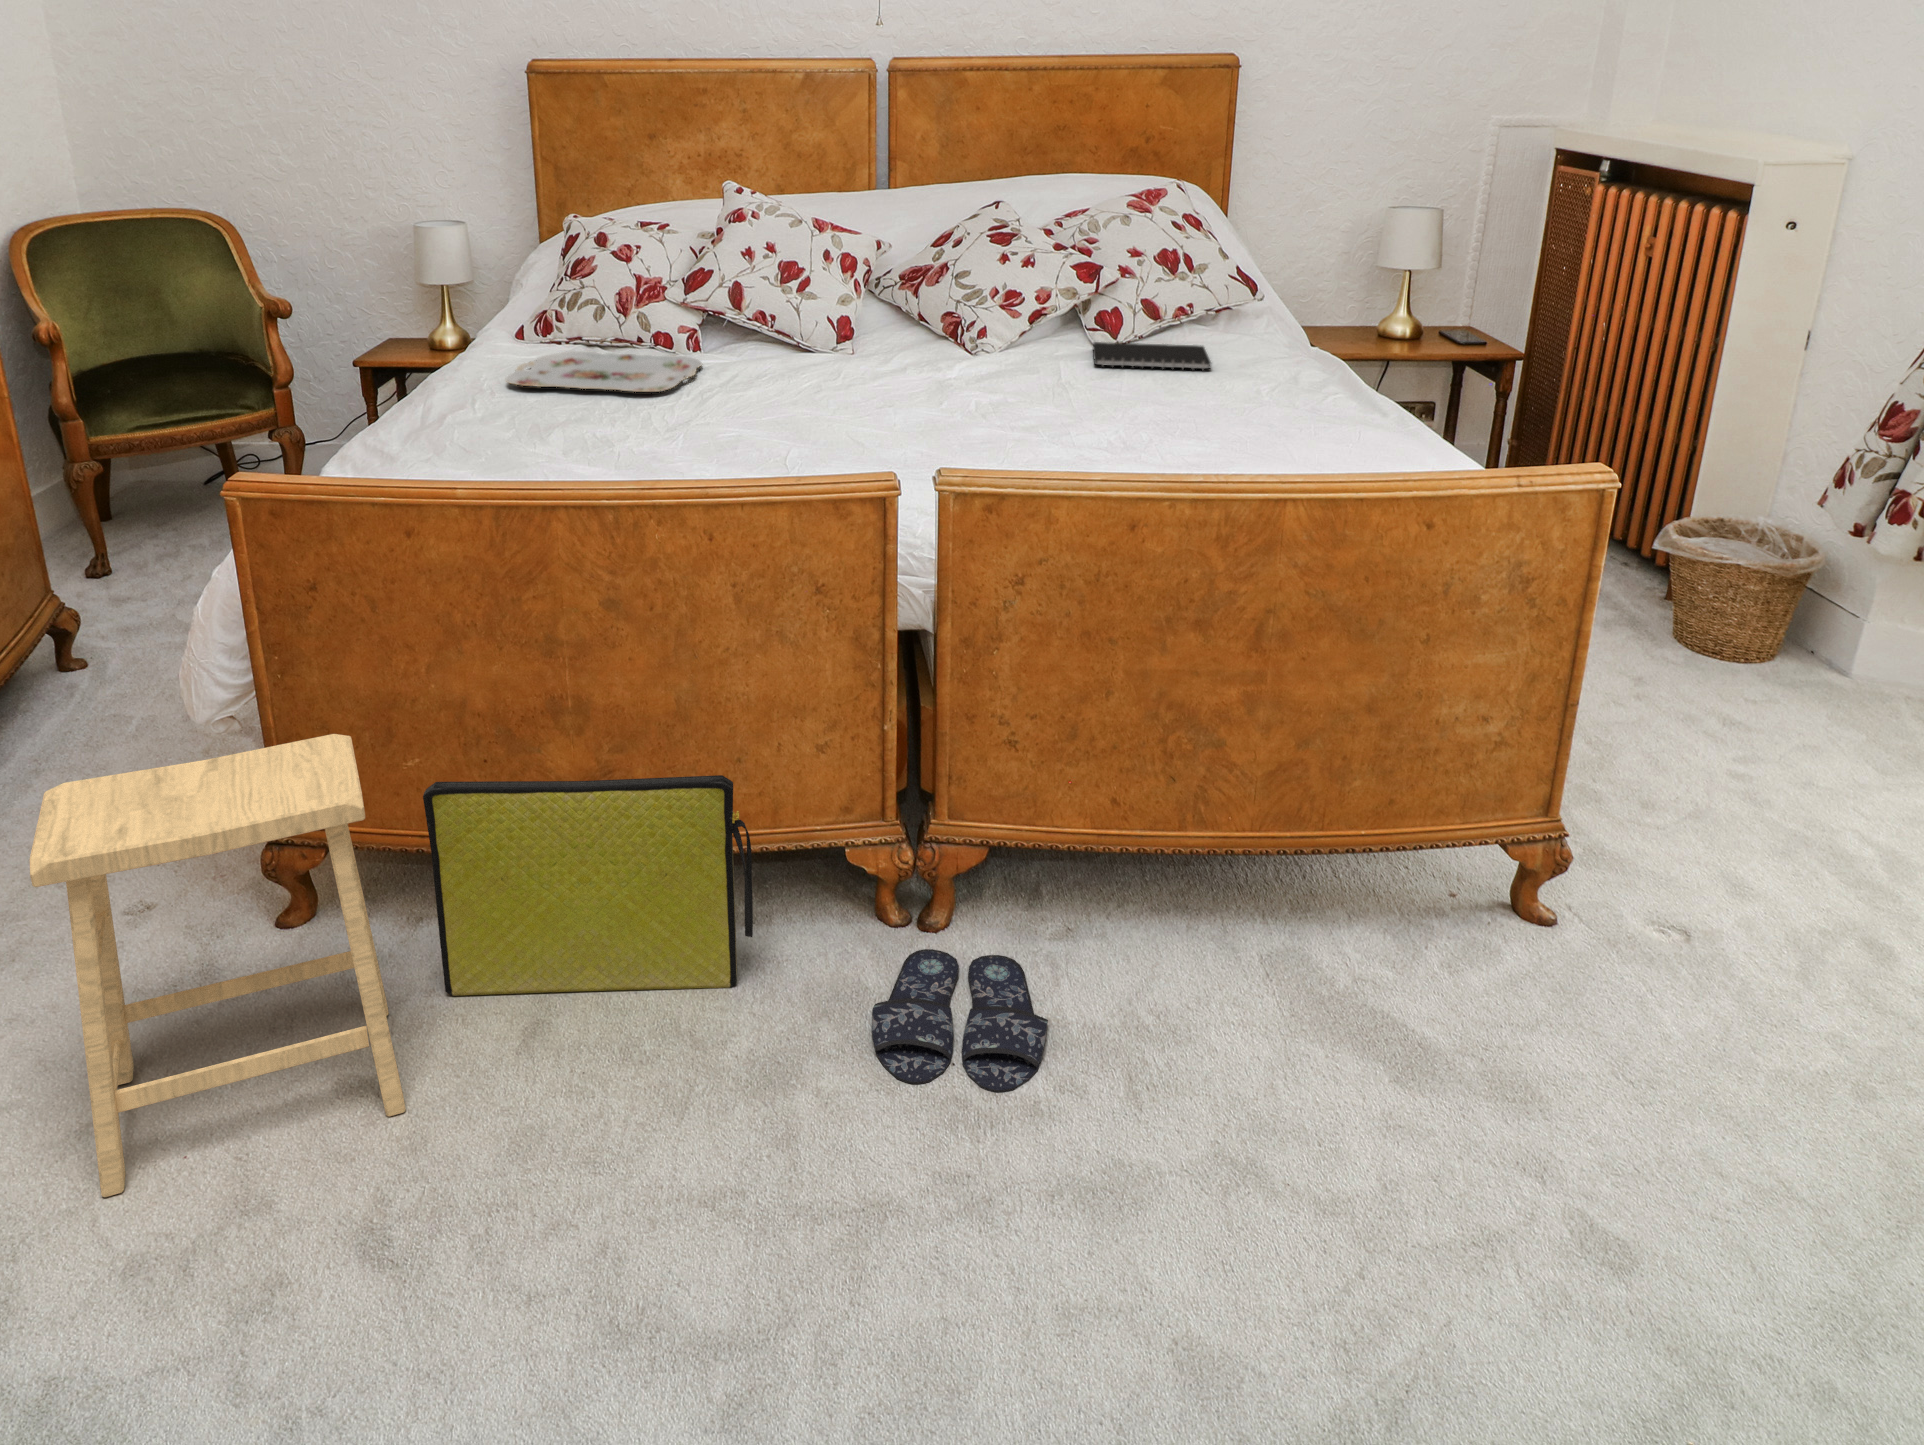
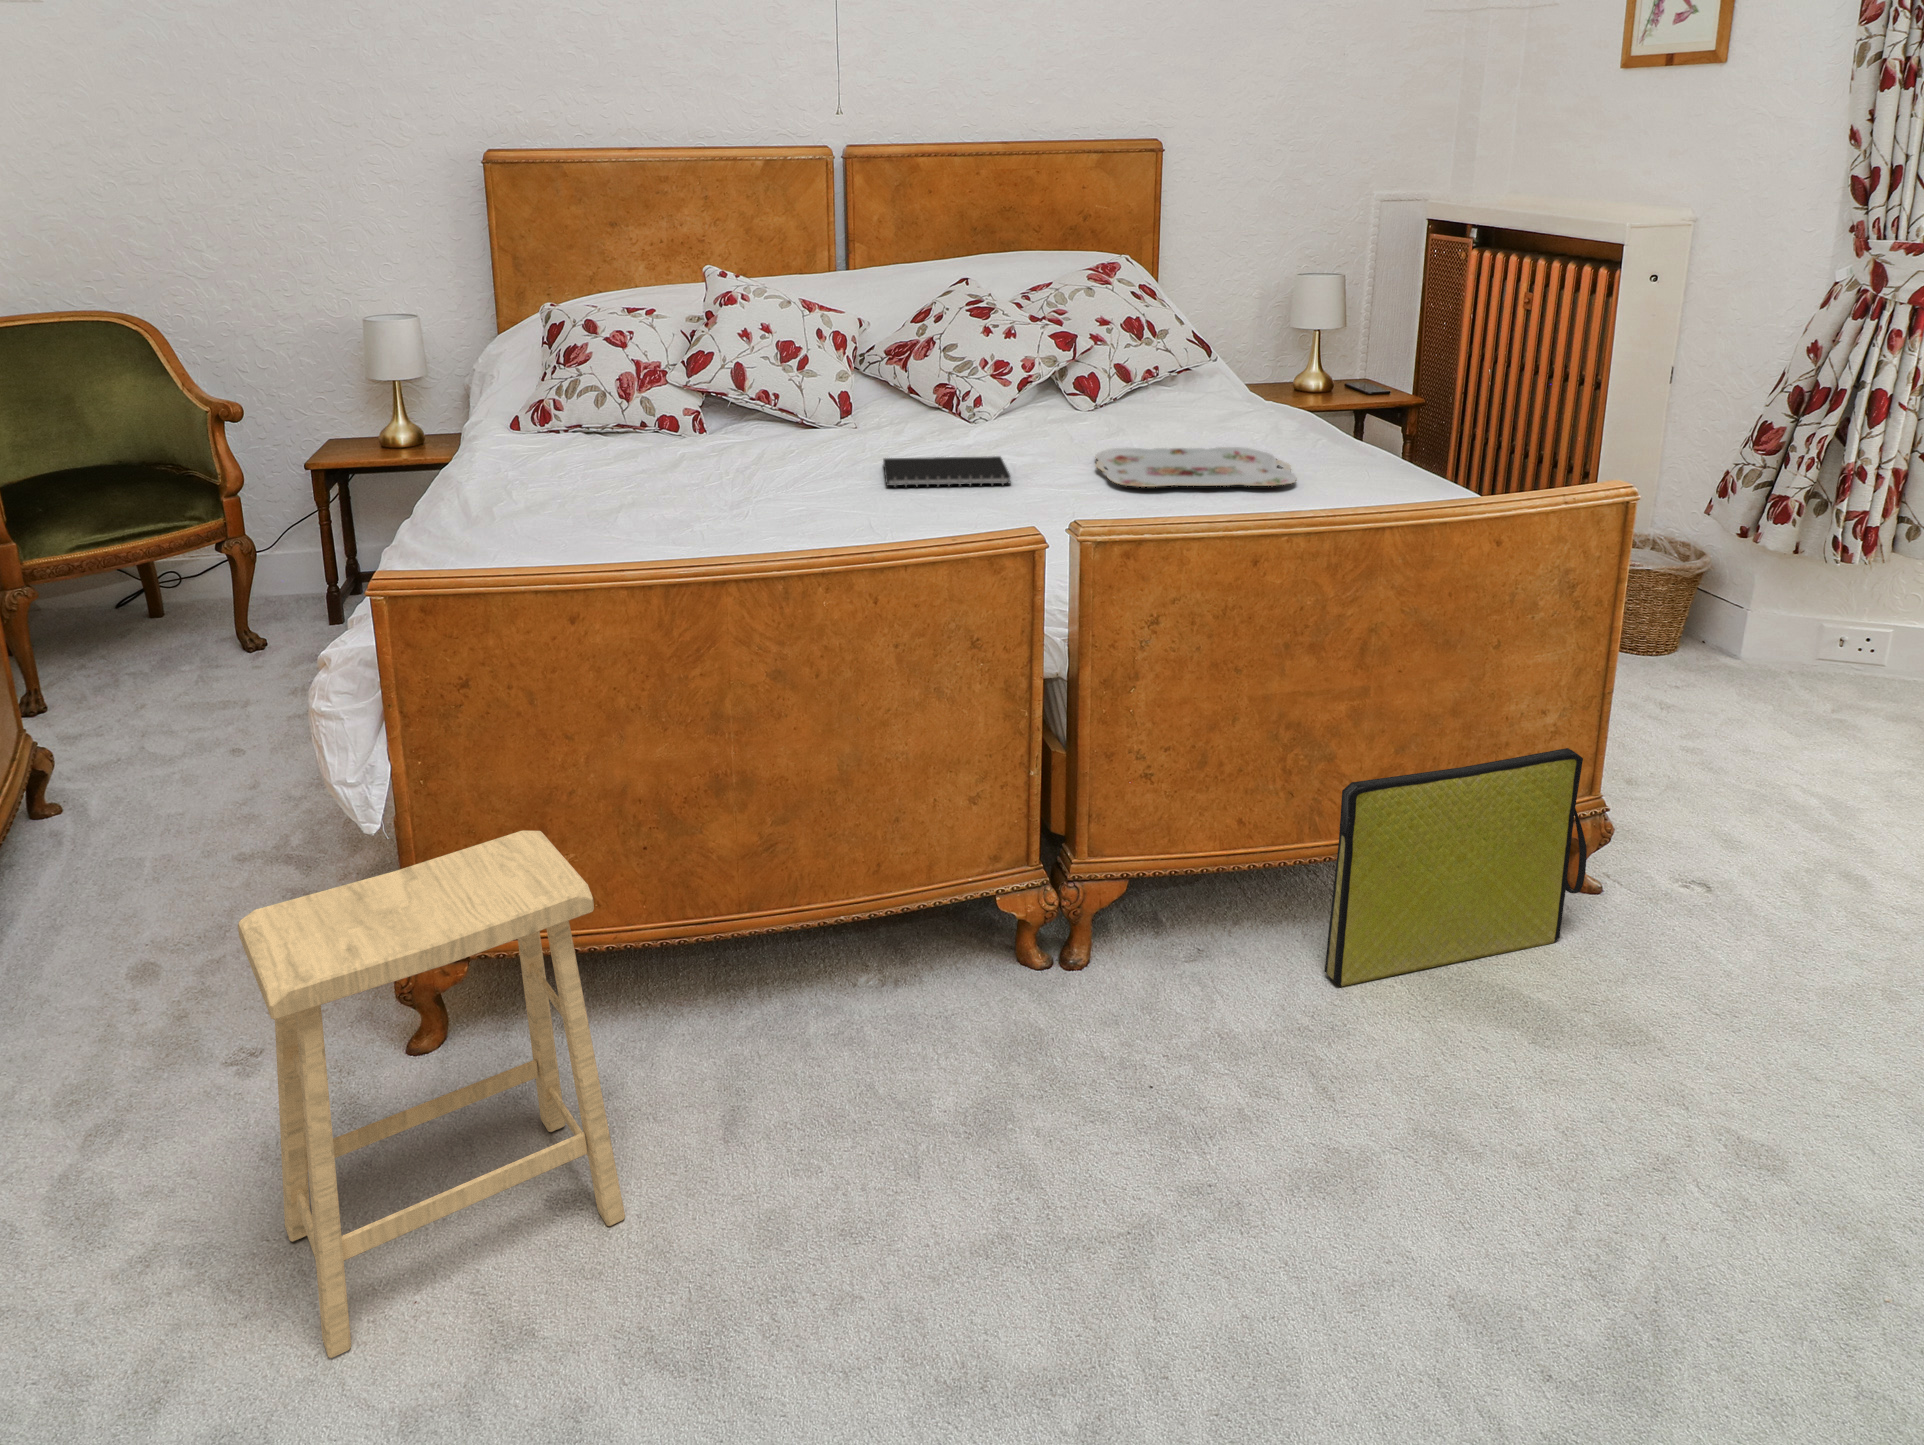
notebook: present [1093,342,1211,370] -> present [883,456,1010,486]
serving tray: present [506,351,702,392] -> present [1095,447,1297,487]
bag: present [423,775,753,996] -> present [1325,748,1587,987]
slippers: present [872,949,1048,1093] -> none [1052,986,1224,1116]

